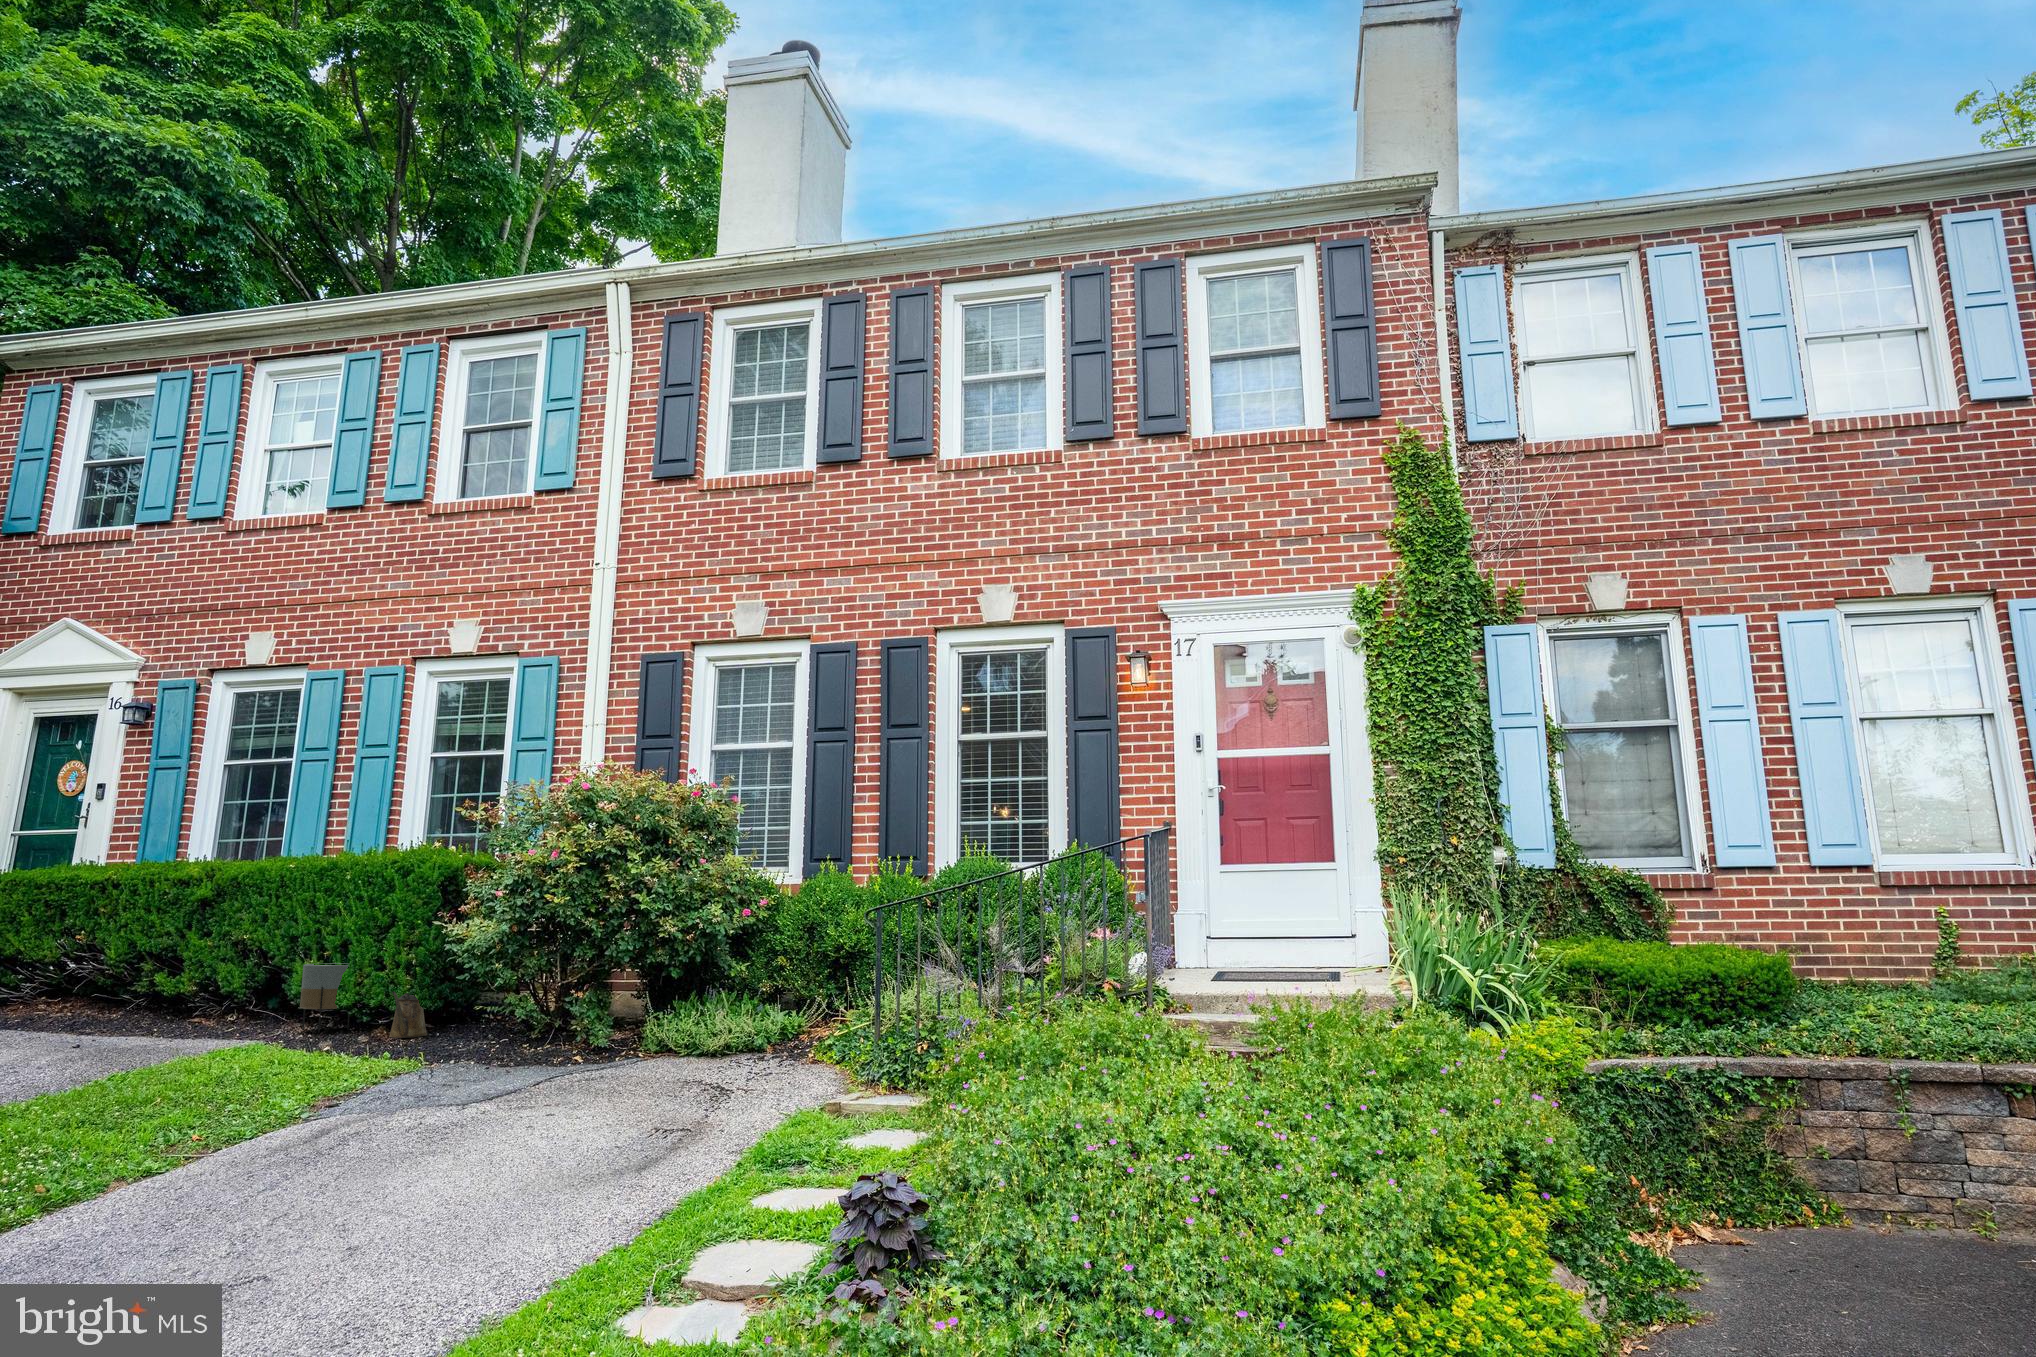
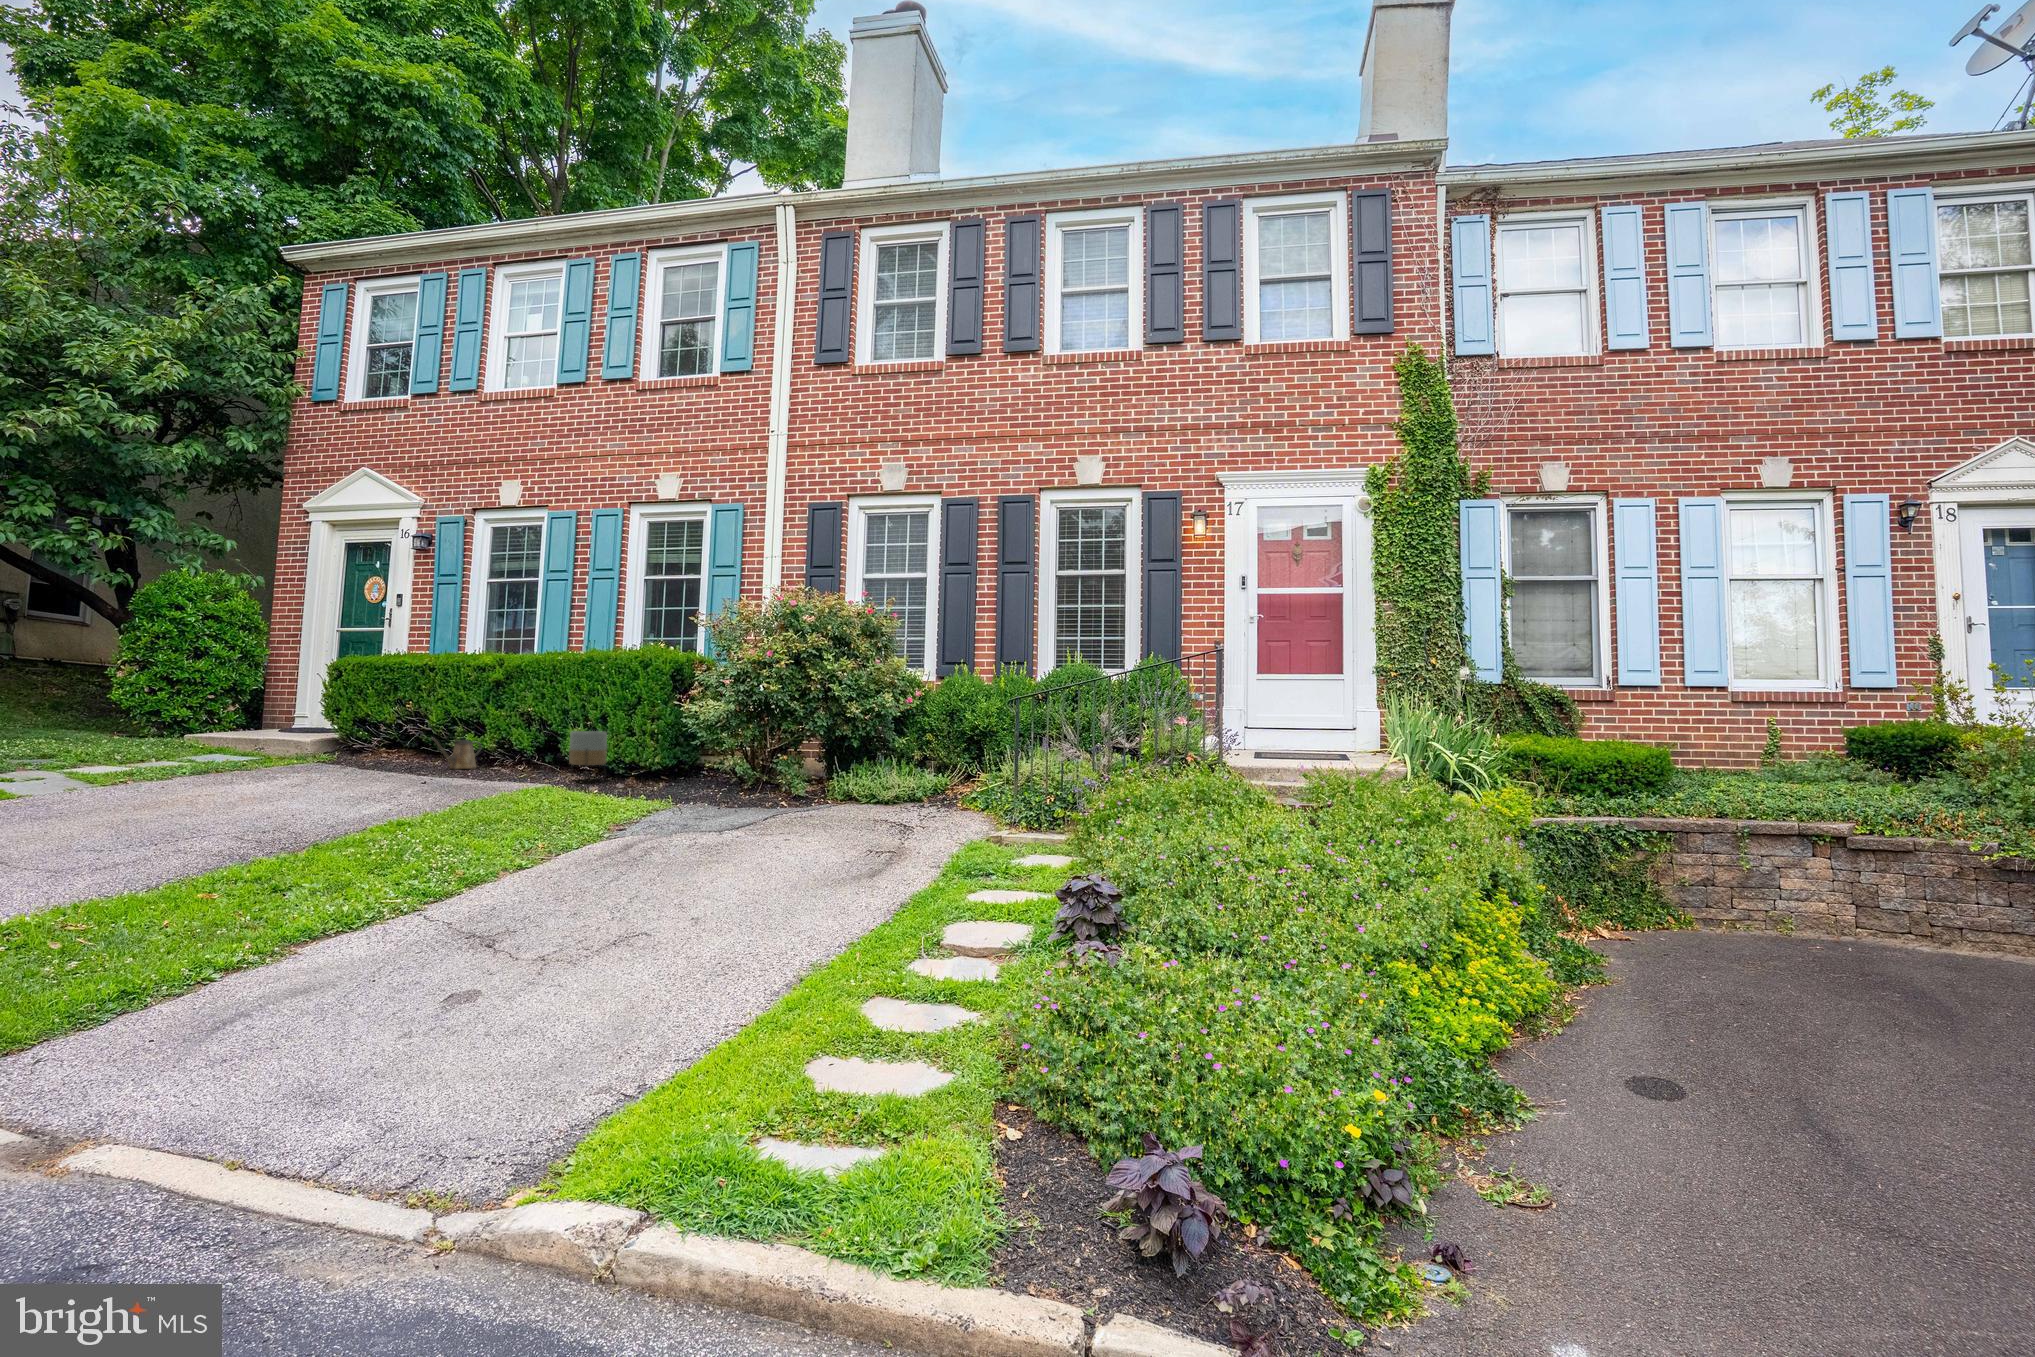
watering can: present [389,992,427,1038] -> present [433,739,481,769]

